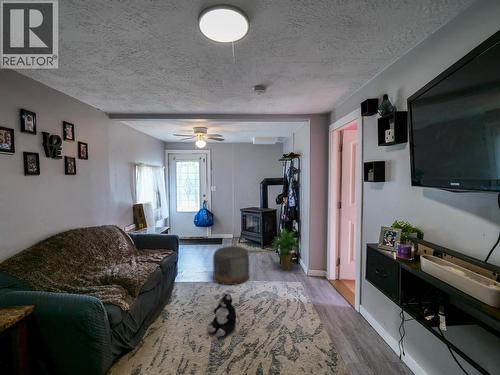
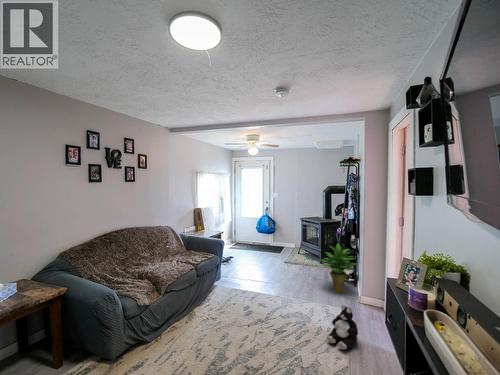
pouf: present [213,246,249,285] -> none [252,257,290,300]
plush toy: present [207,293,236,336] -> present [326,305,358,350]

